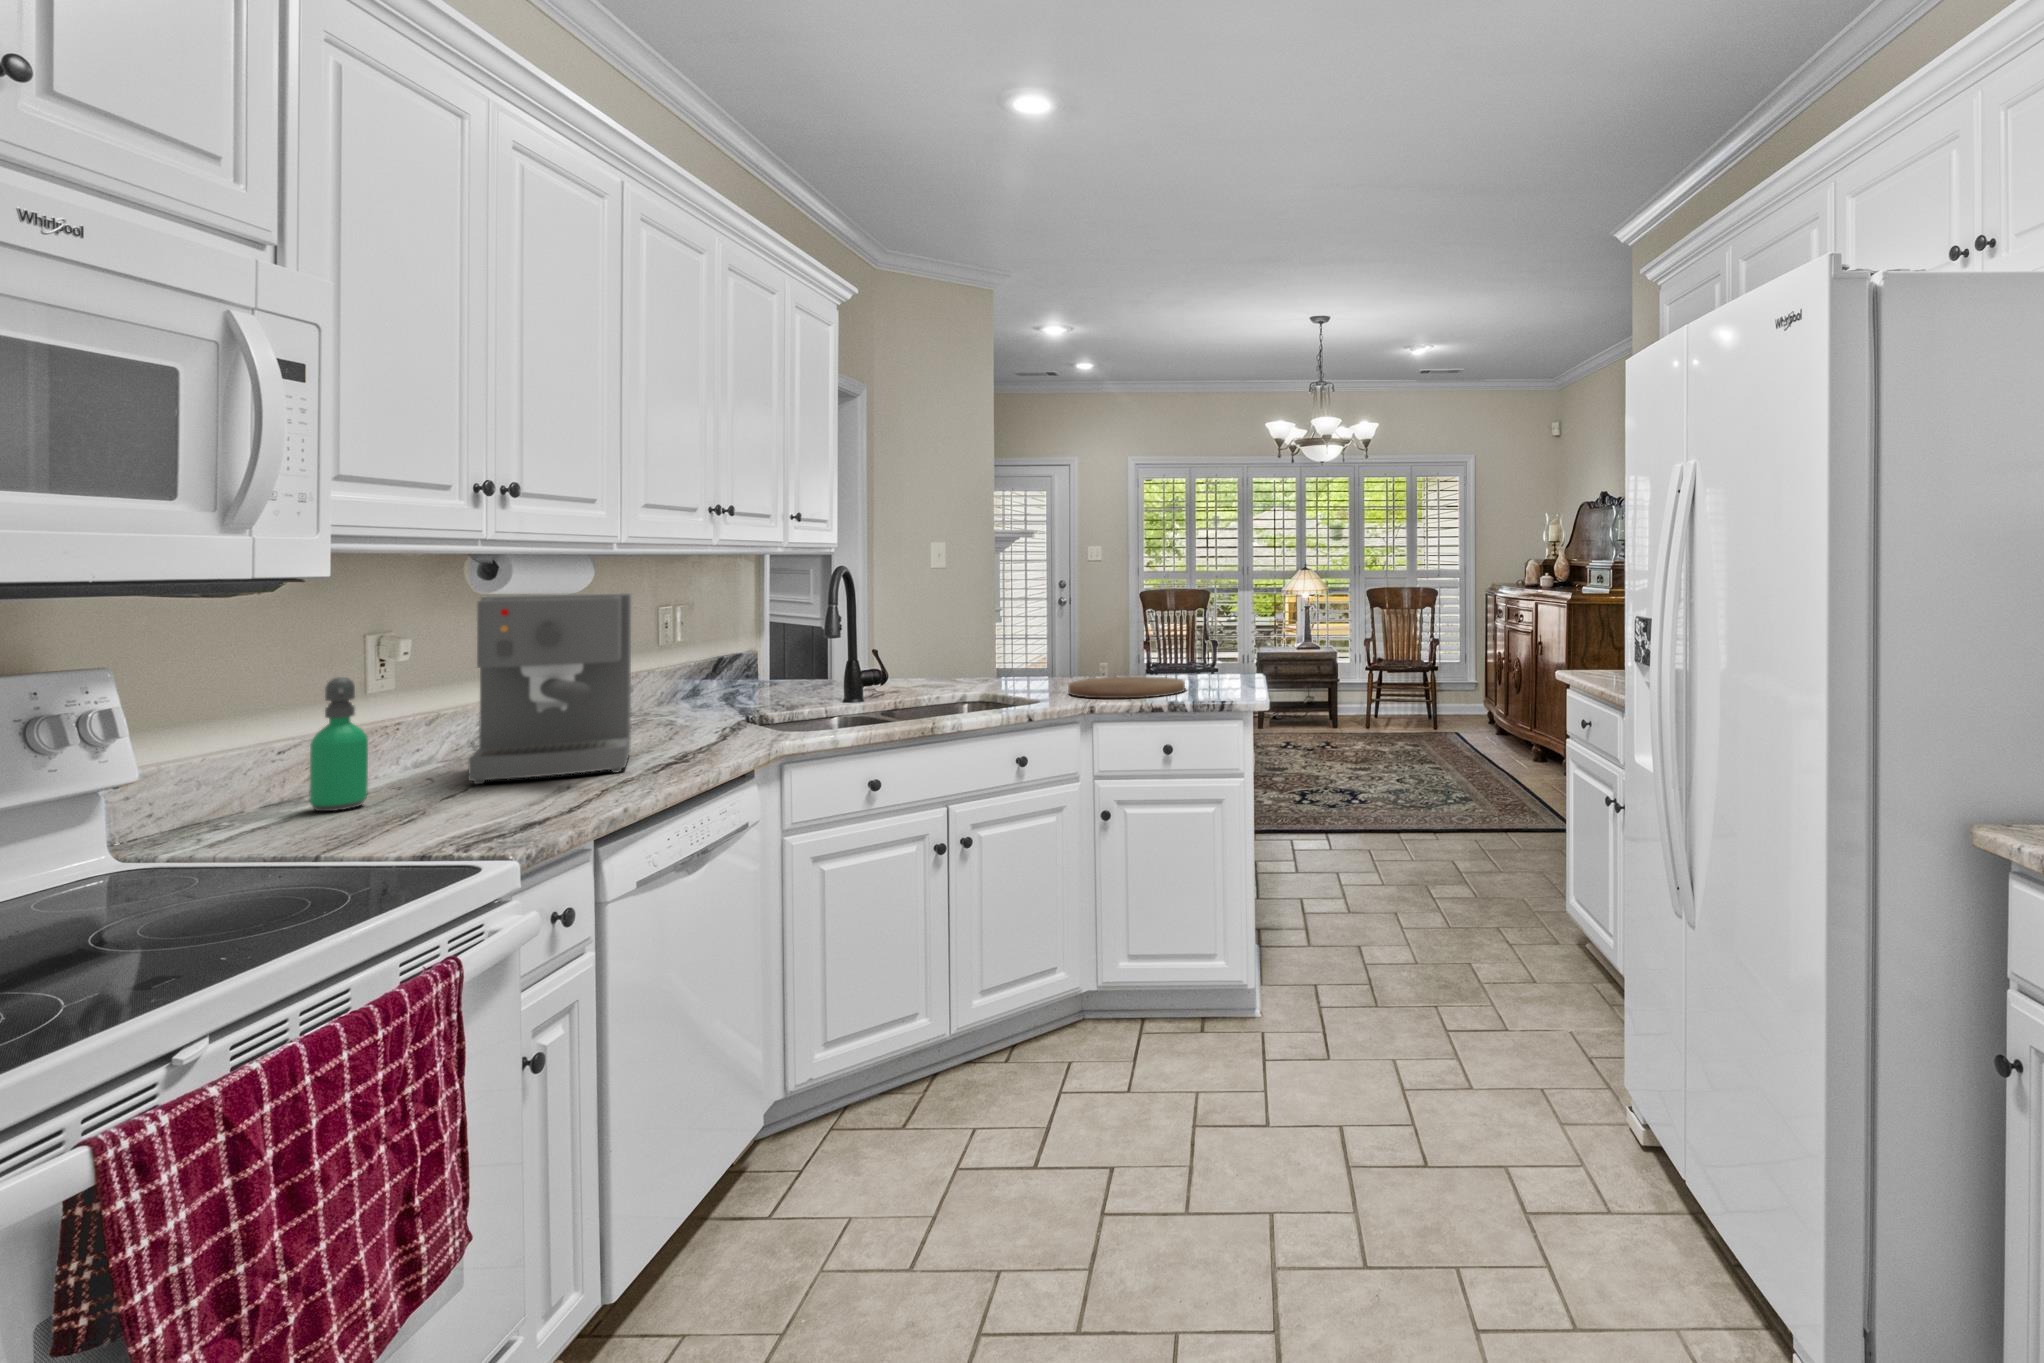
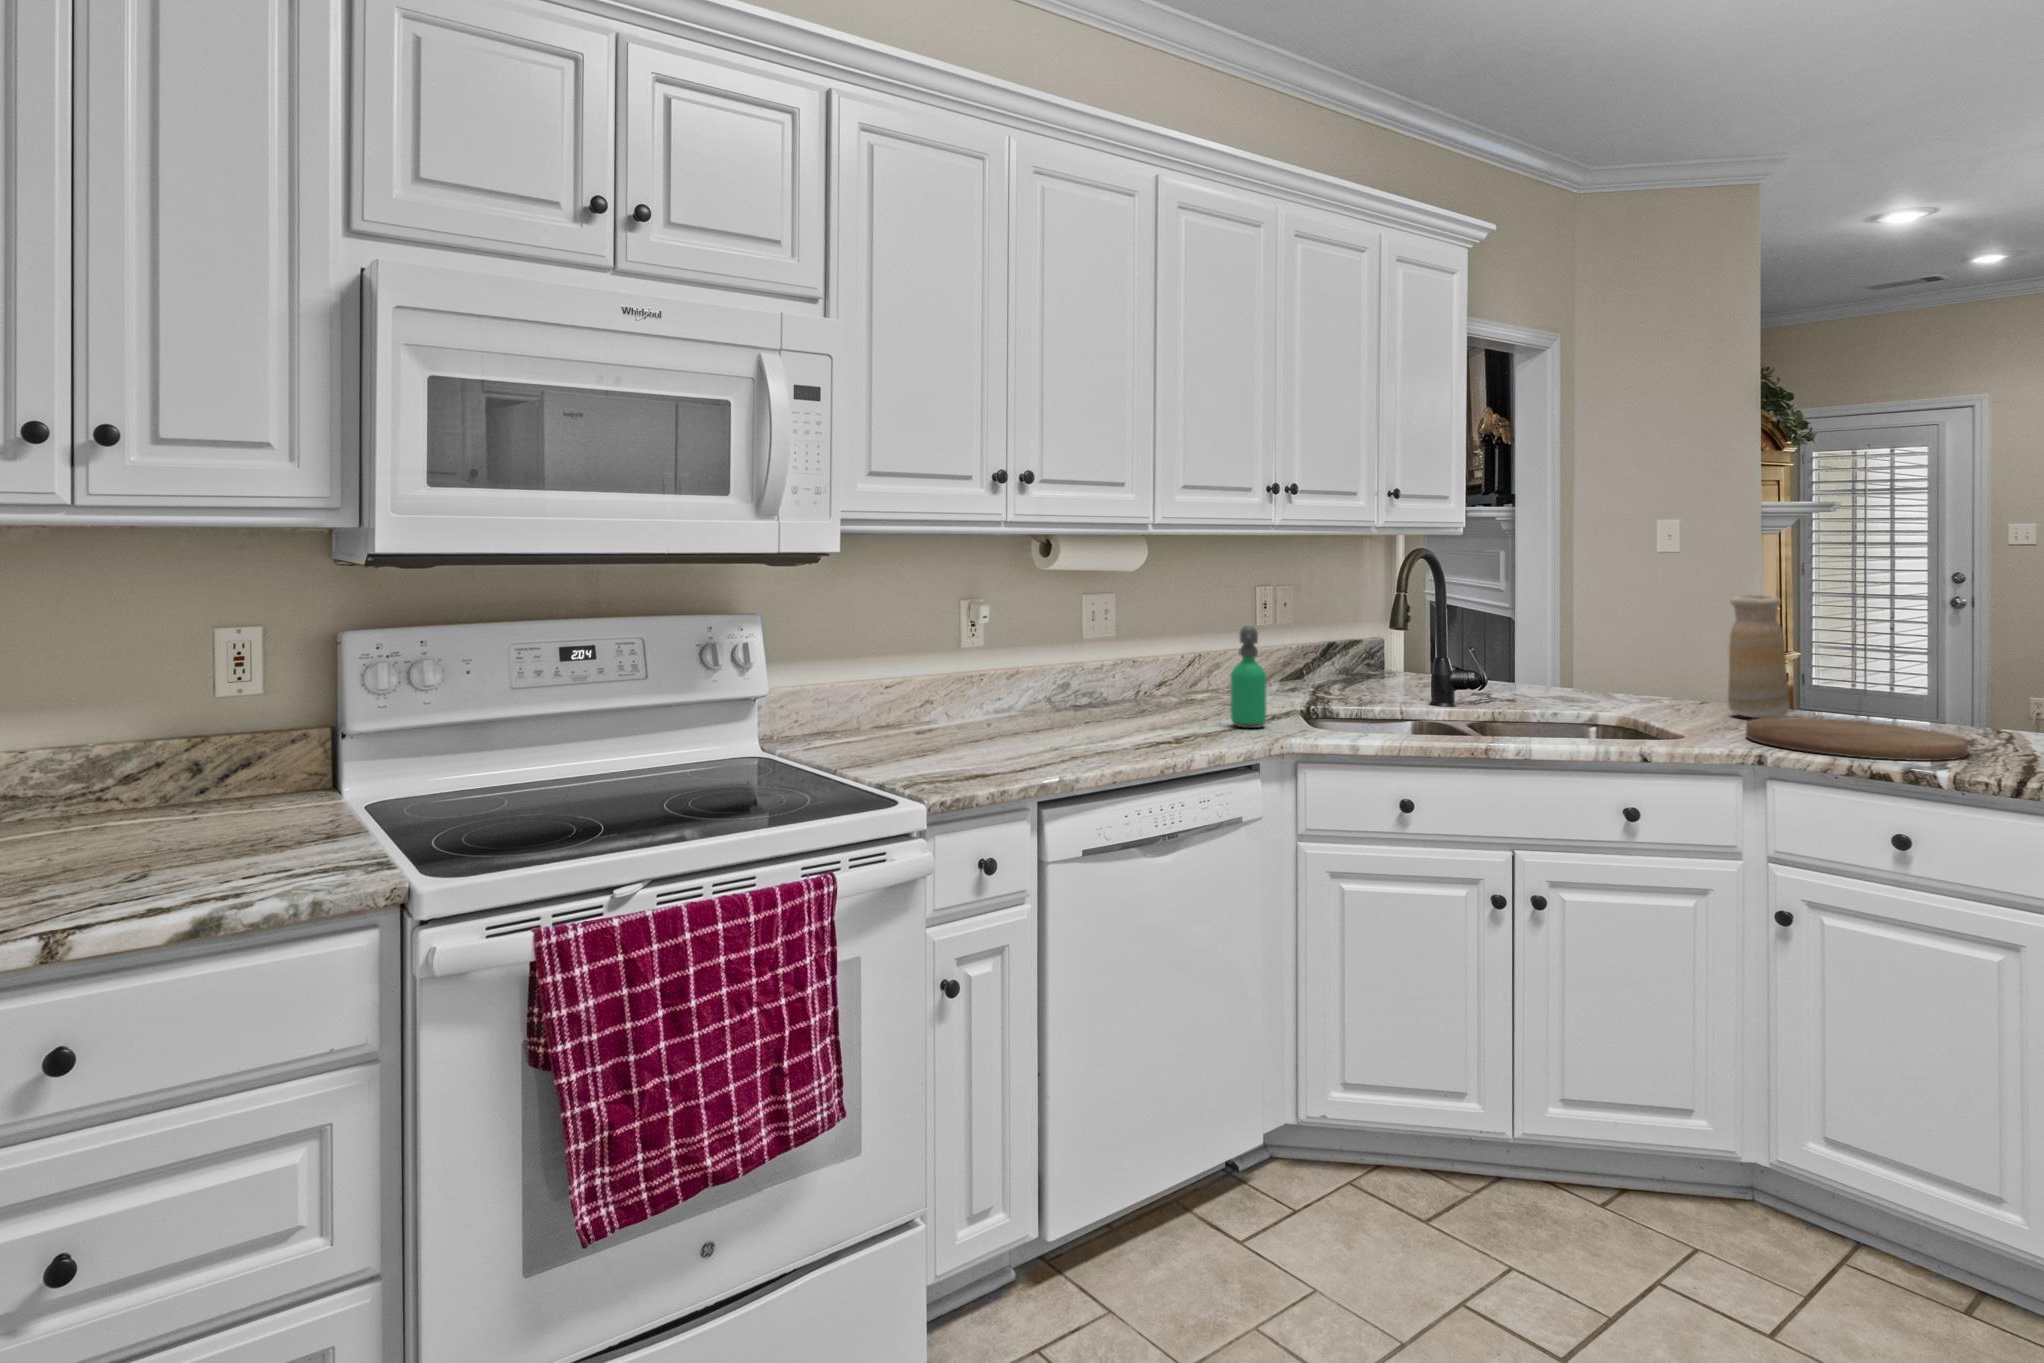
coffee maker: present [468,593,631,784] -> none [1003,567,1154,744]
vase: none [1038,597,1074,684] -> present [1728,595,1790,718]
soap dispenser: present [309,677,368,811] -> present [1231,626,1267,728]

